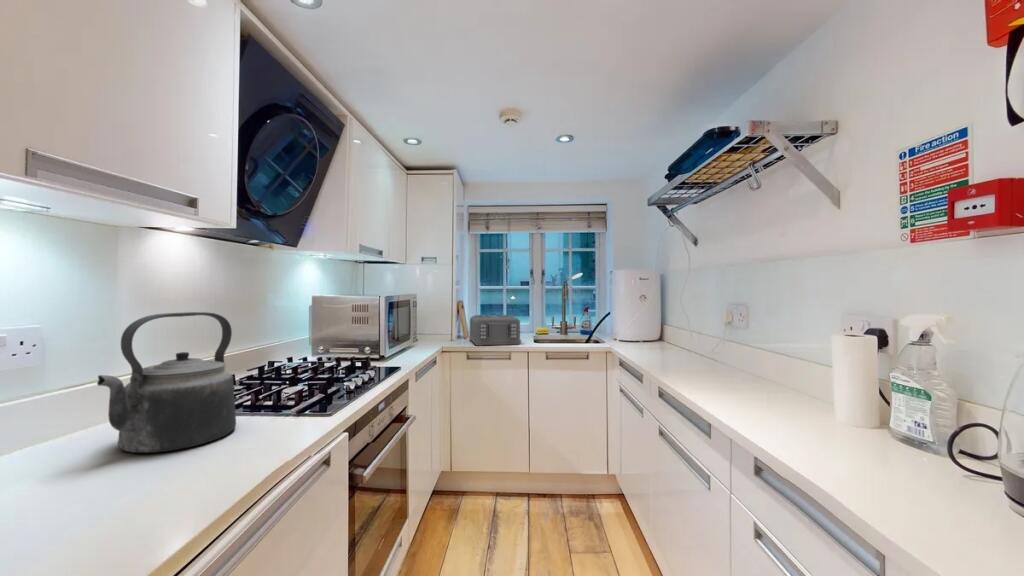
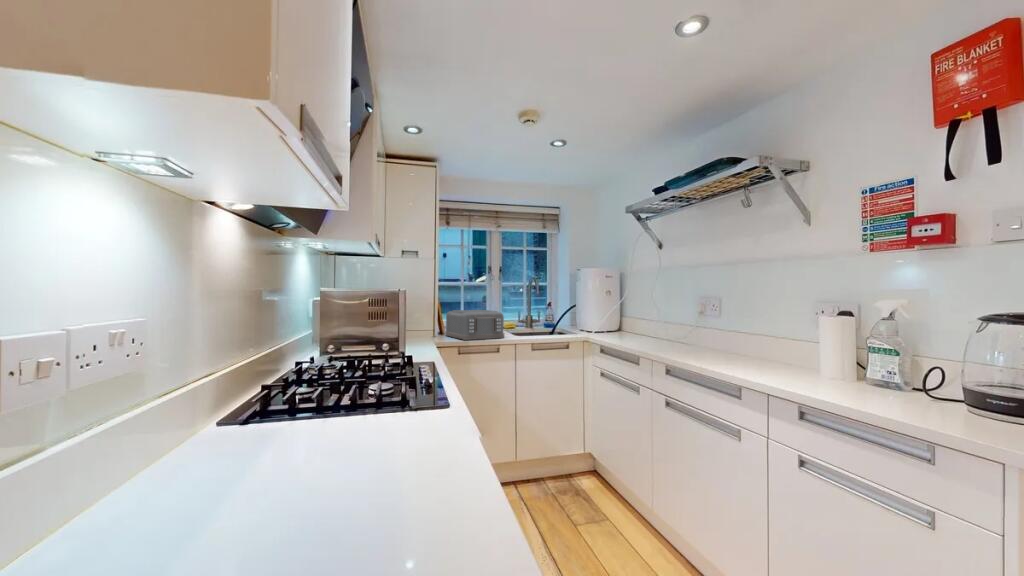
kettle: present [97,312,236,453] -> none [301,298,402,443]

